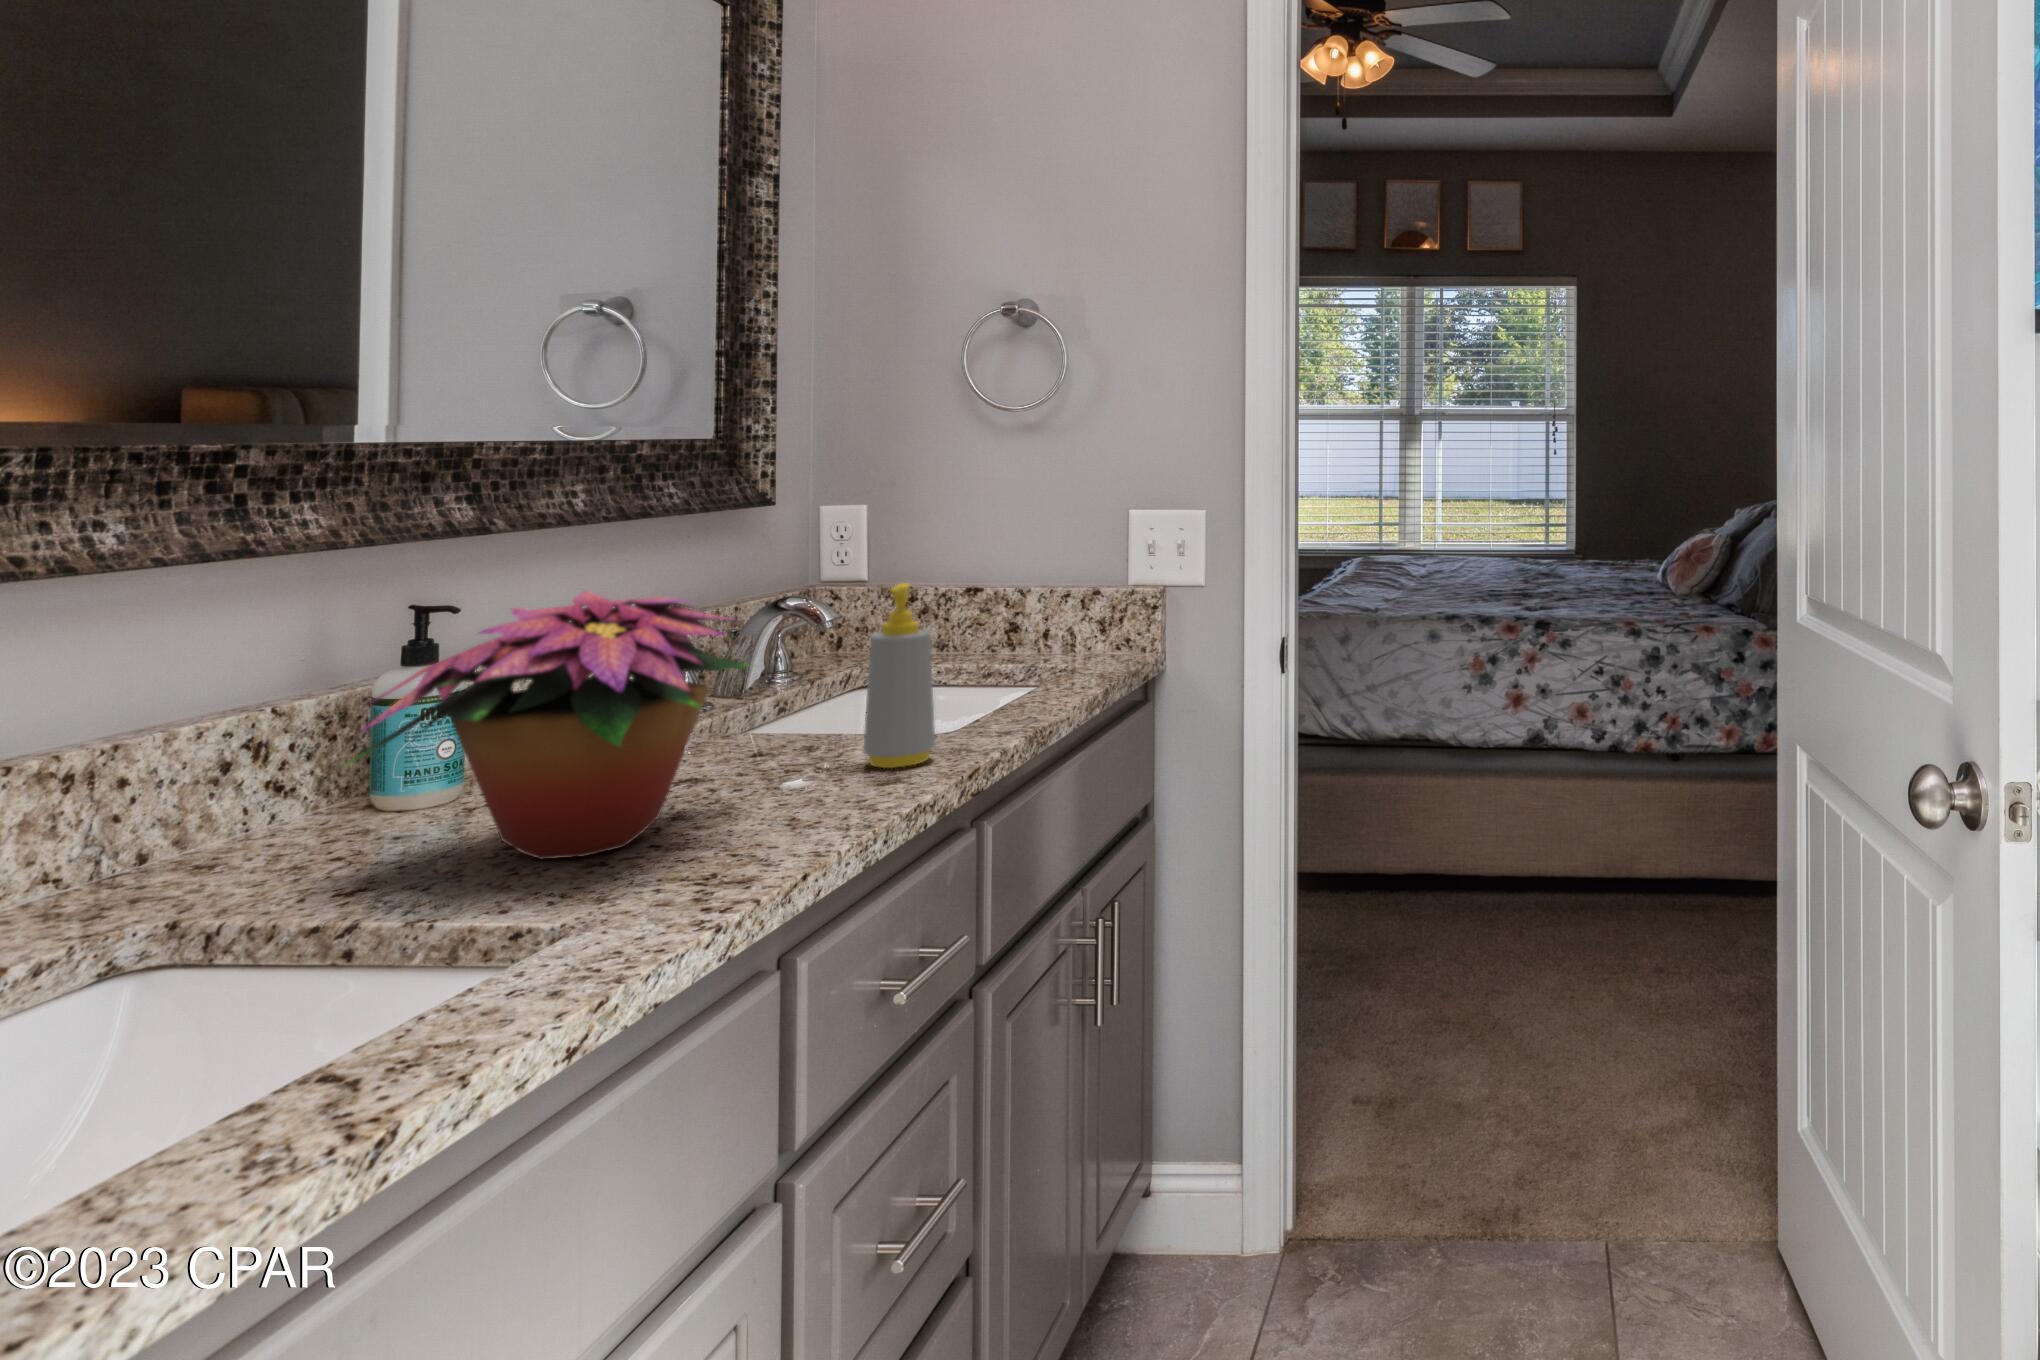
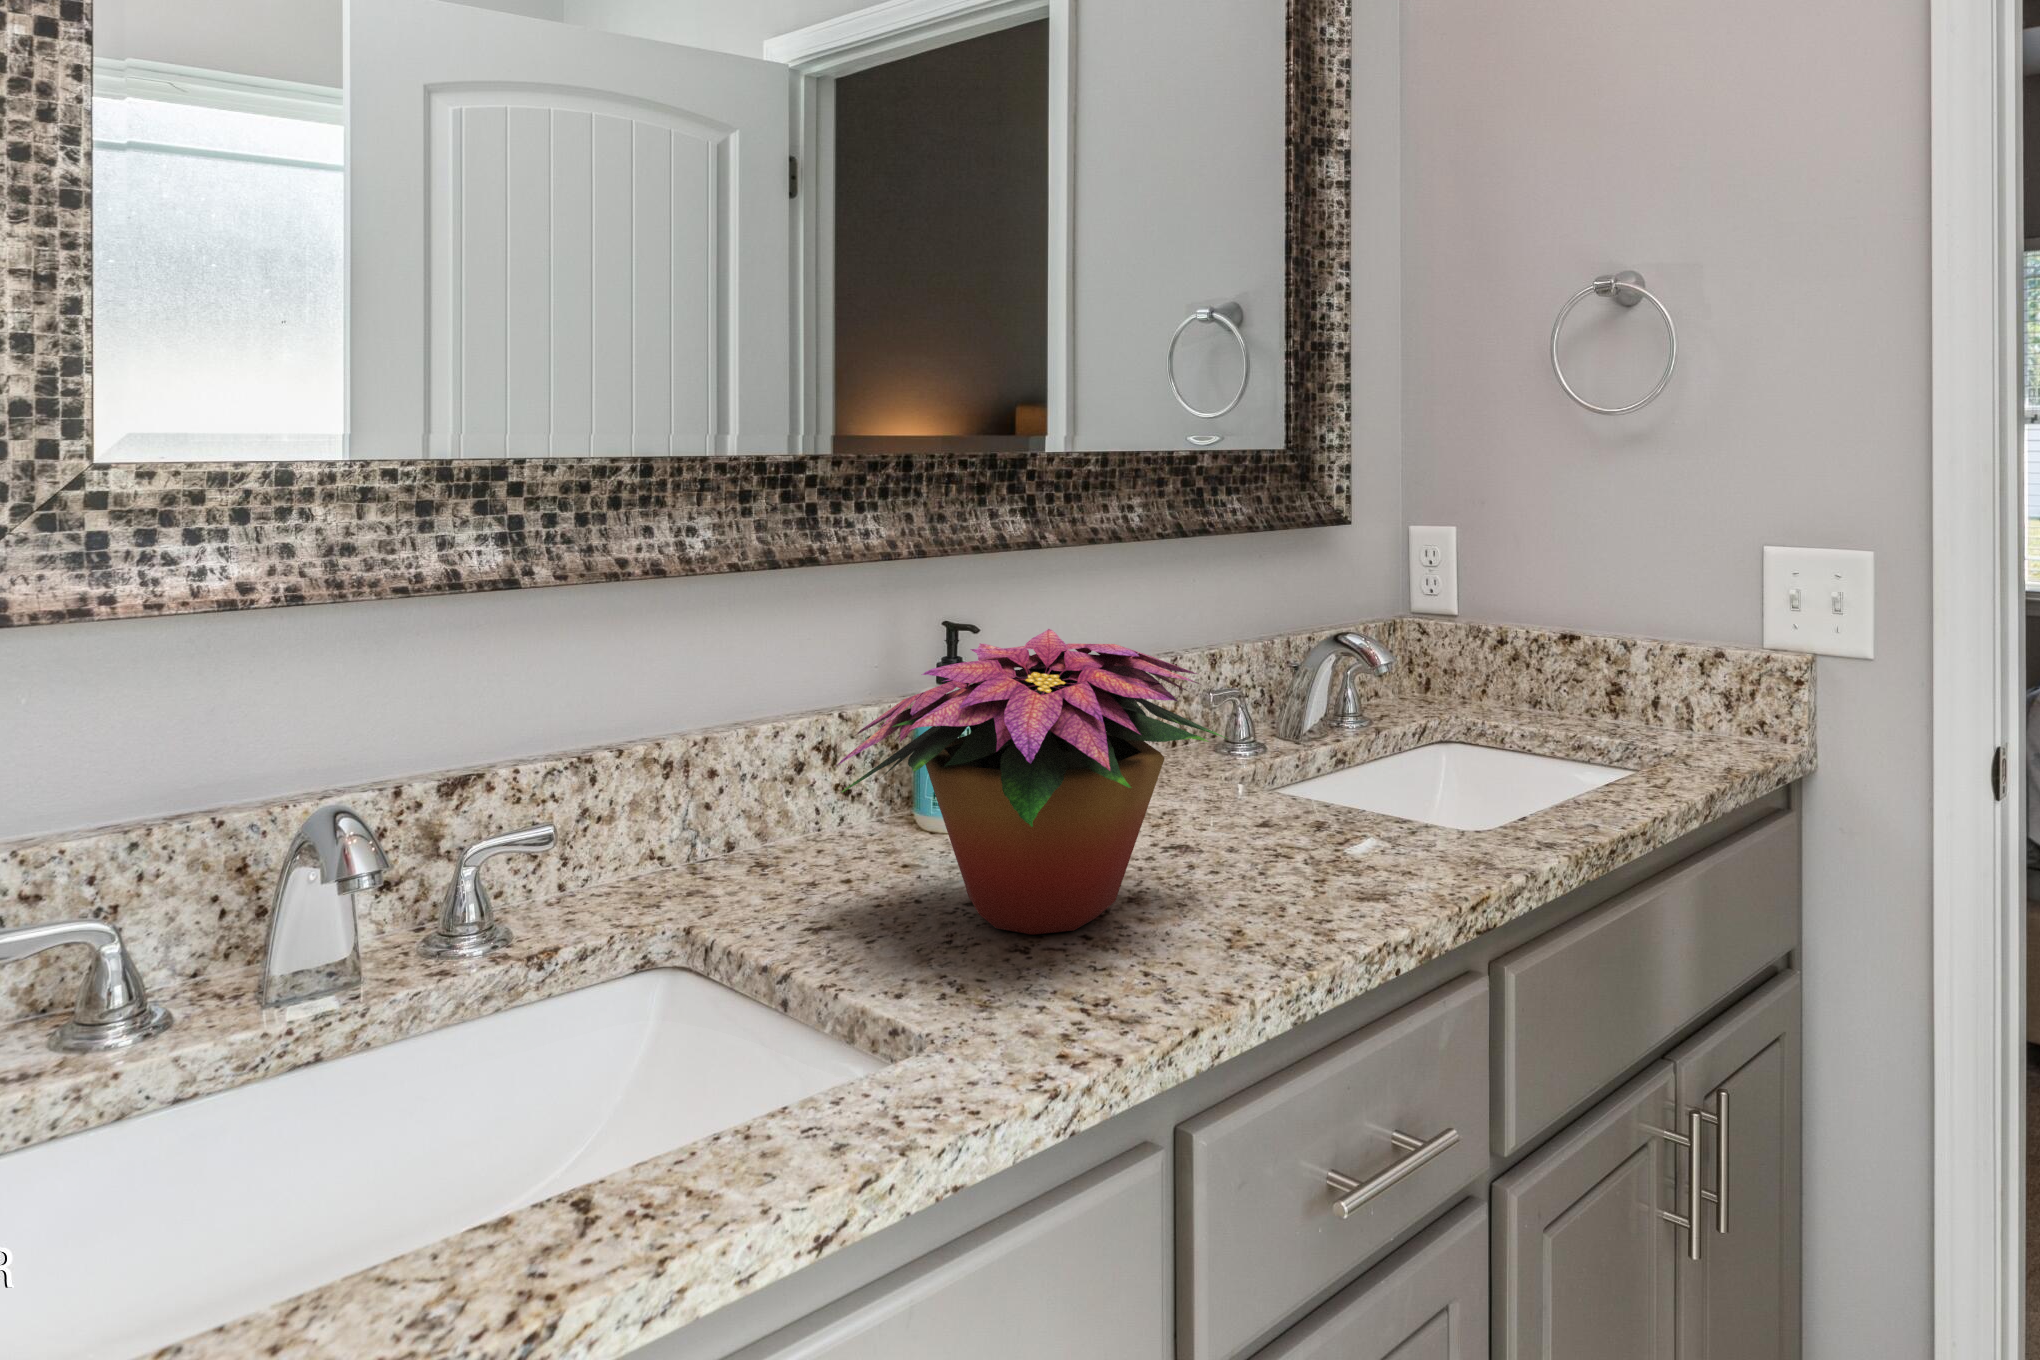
soap bottle: present [863,583,935,768] -> none [1367,643,1452,877]

